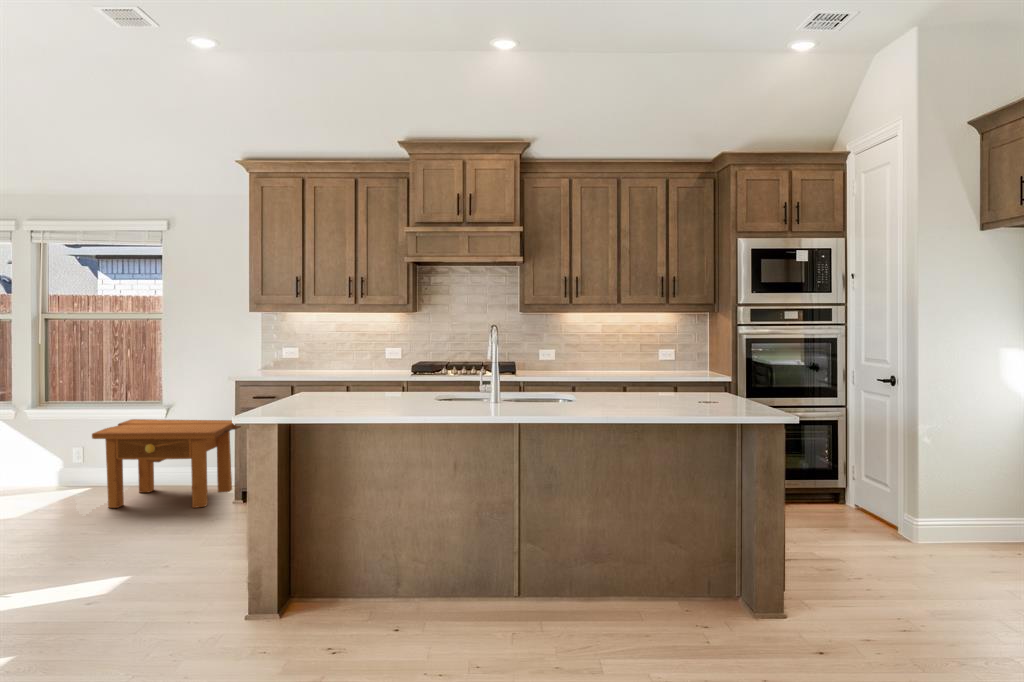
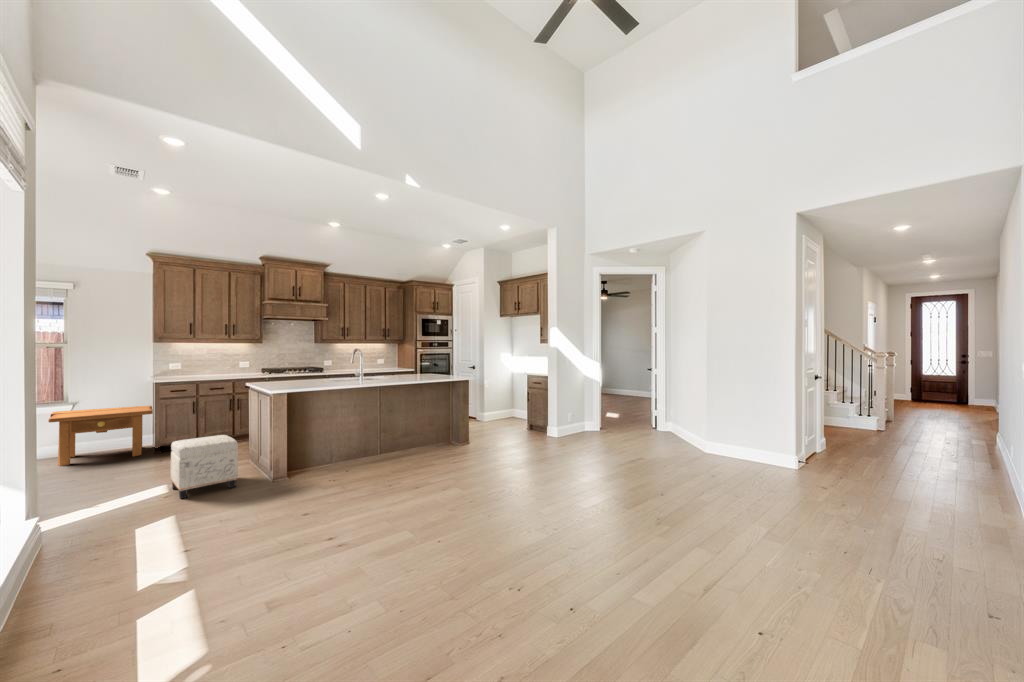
ottoman: none [37,514,188,651] -> present [171,435,238,498]

